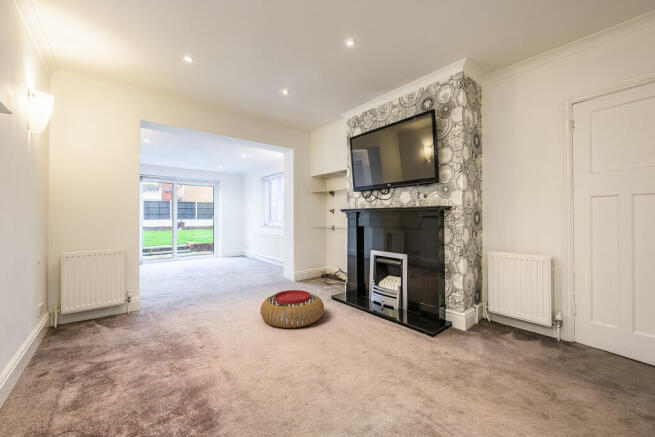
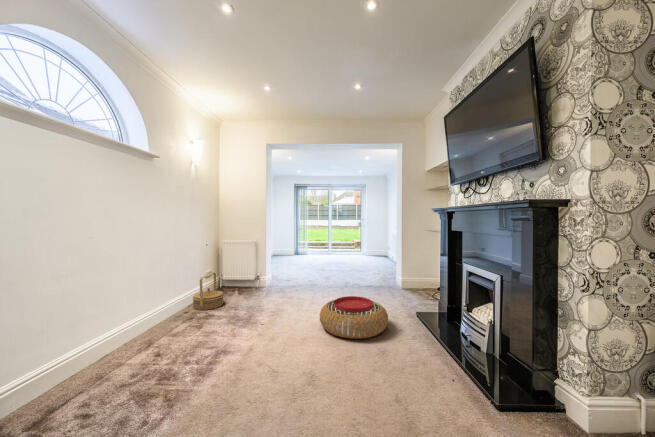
woven basket: none [53,295,108,352] -> present [193,272,224,310]

